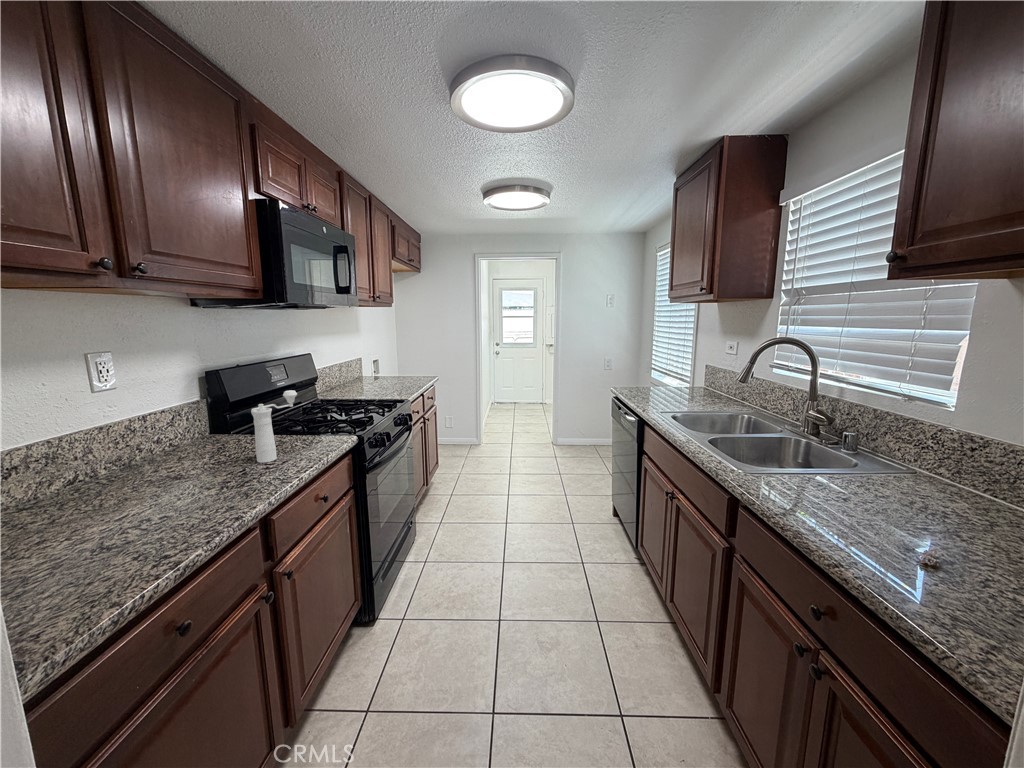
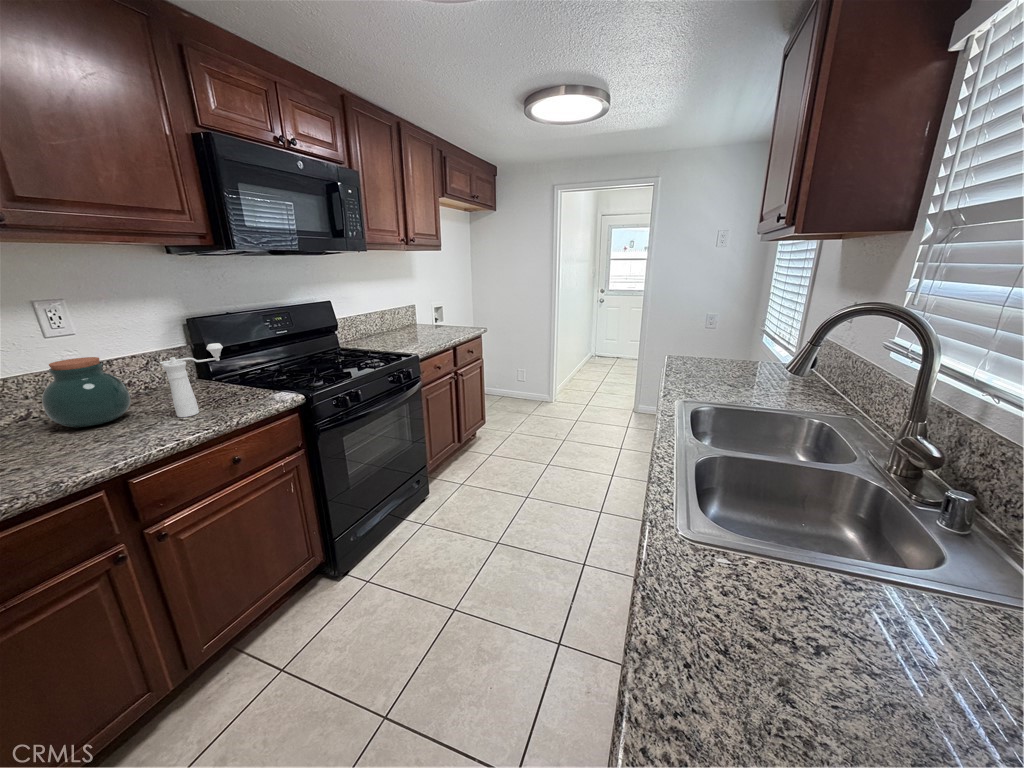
jar: none [127,408,208,481] -> present [42,357,131,427]

